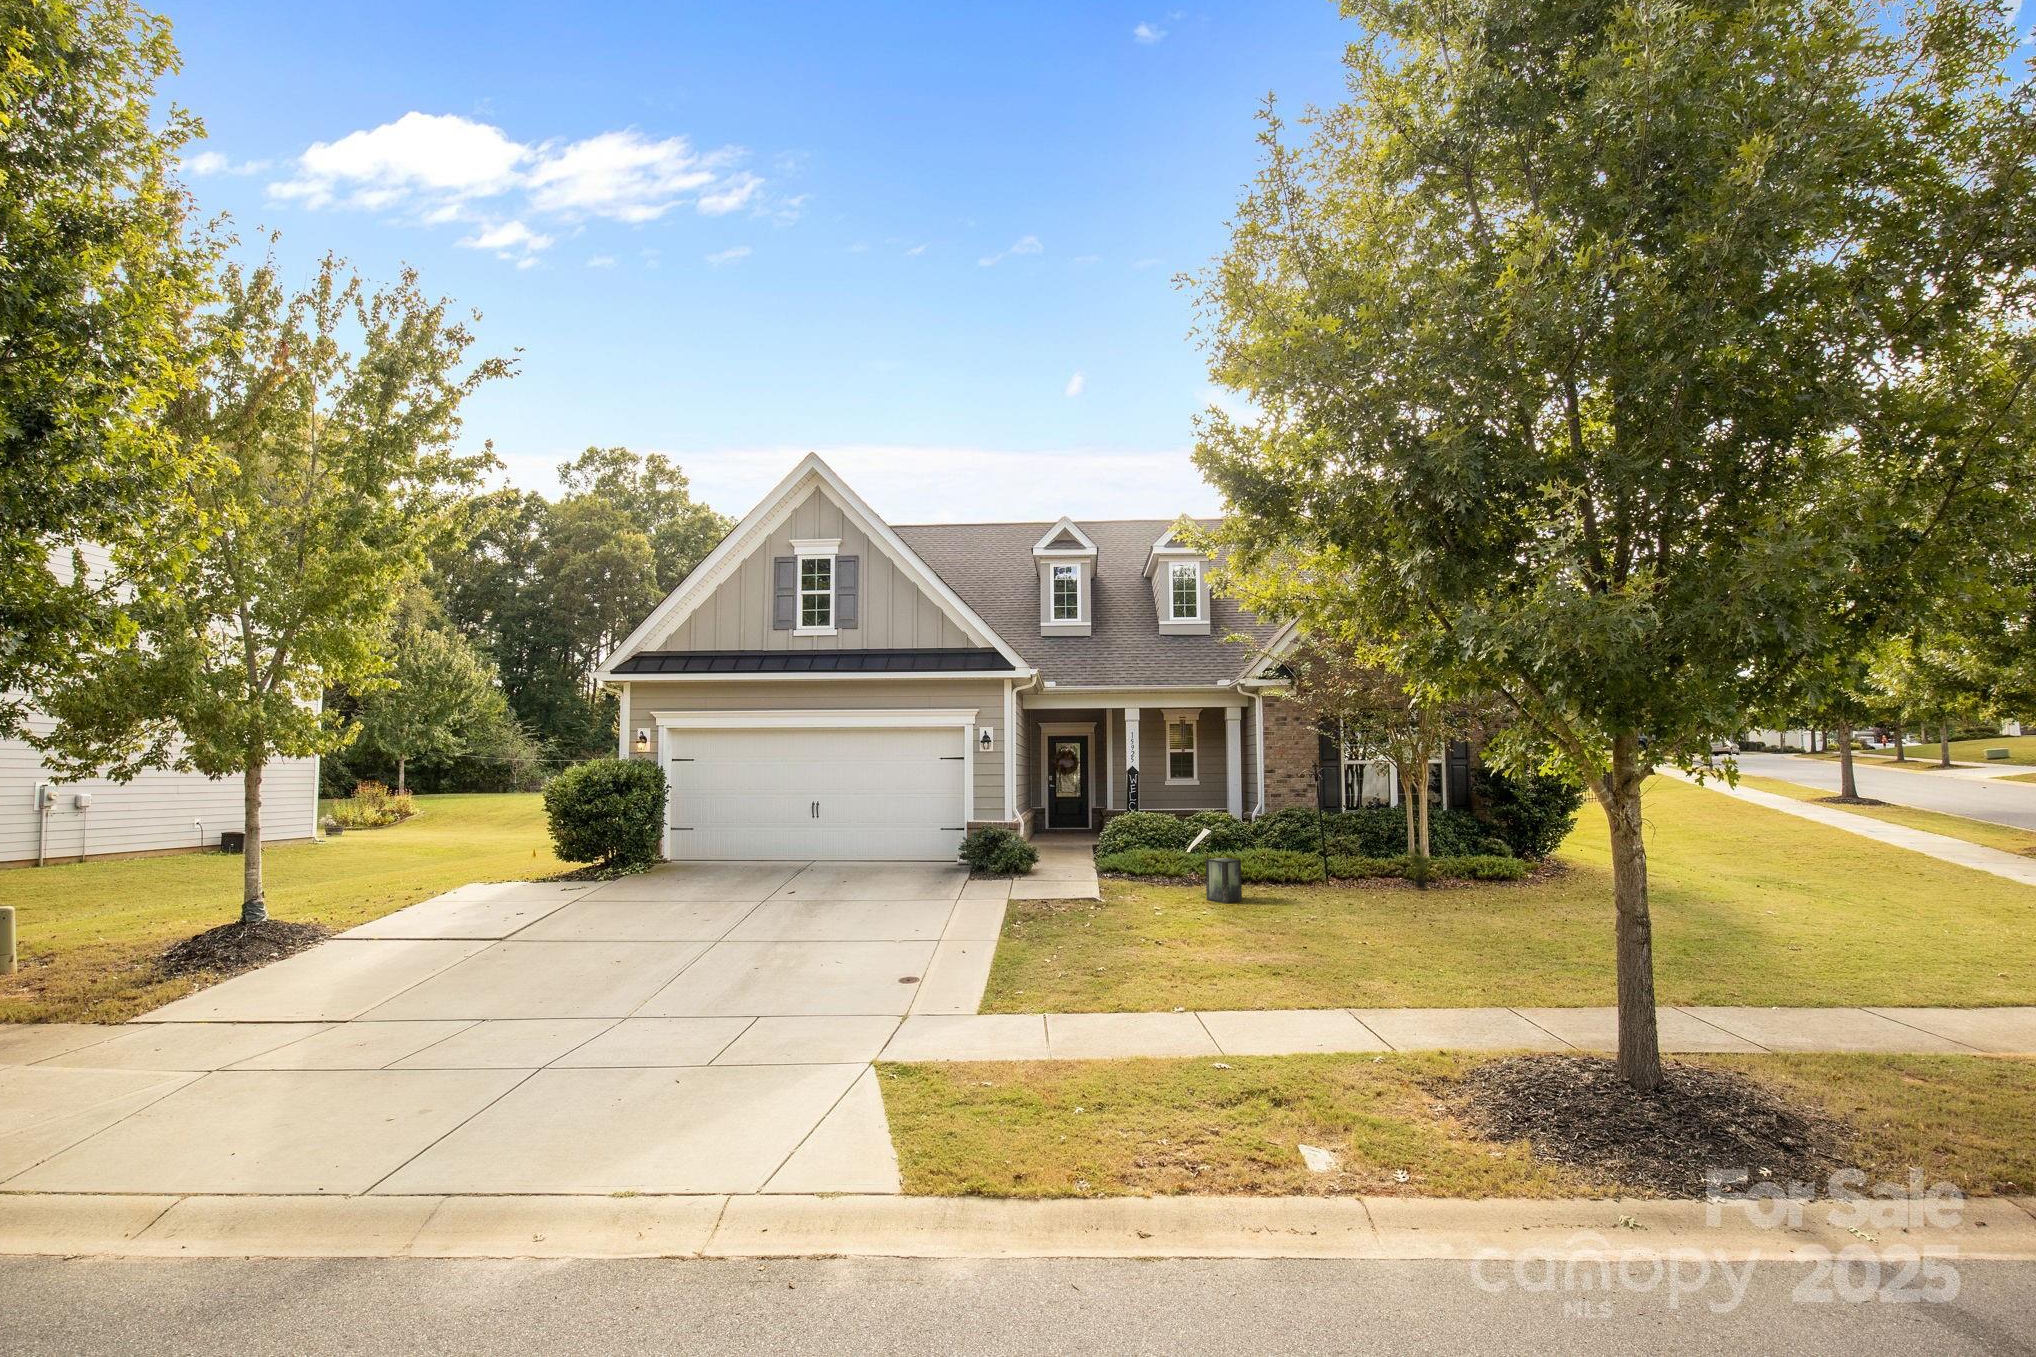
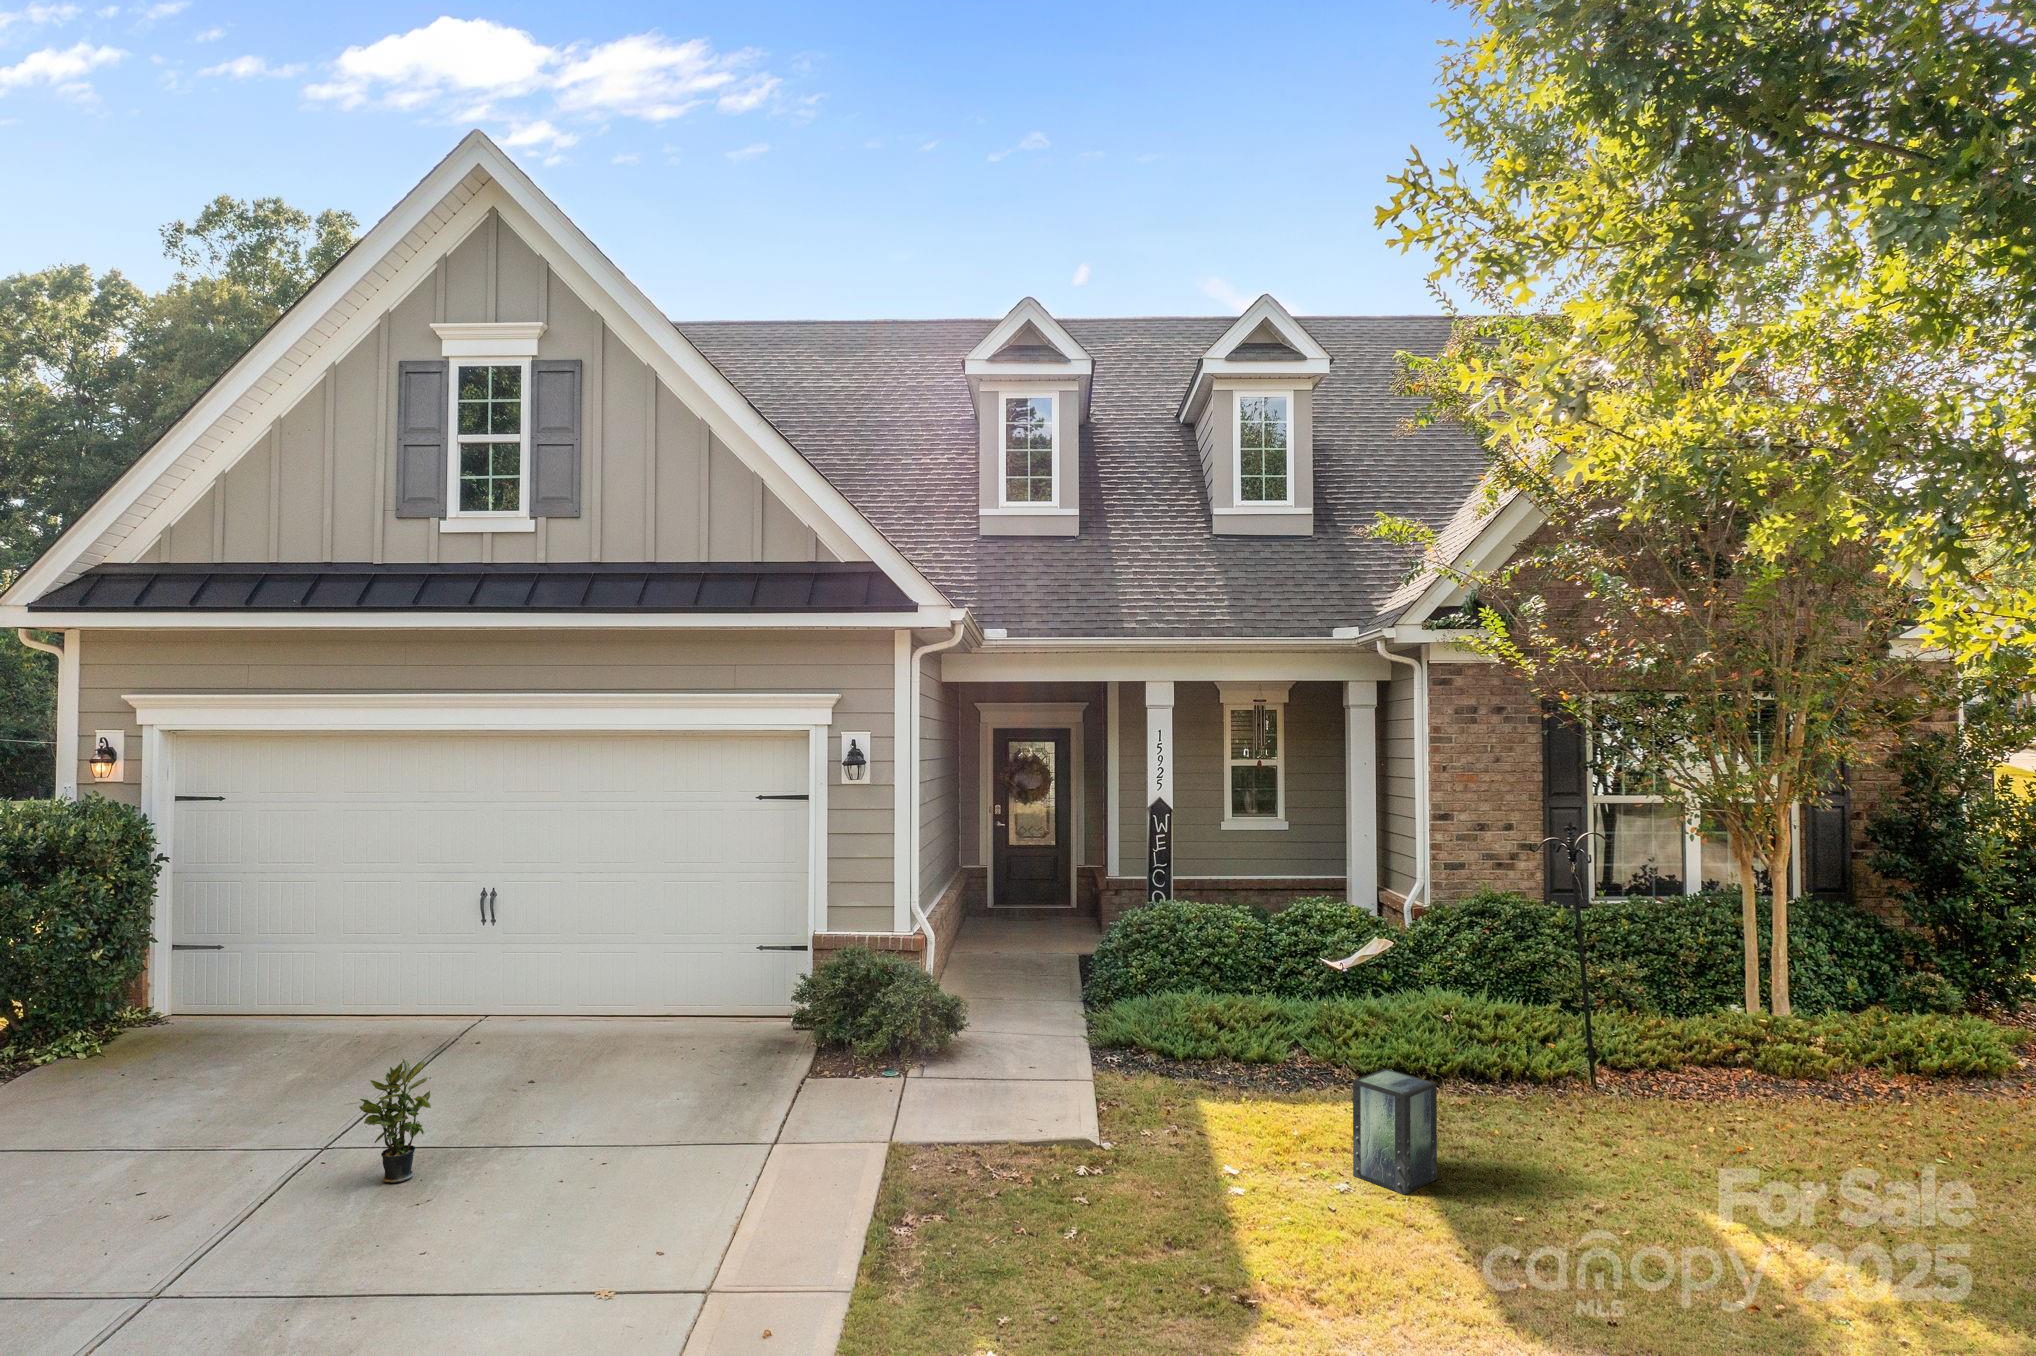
potted plant: present [1407,845,1429,890] -> present [359,1059,431,1183]

